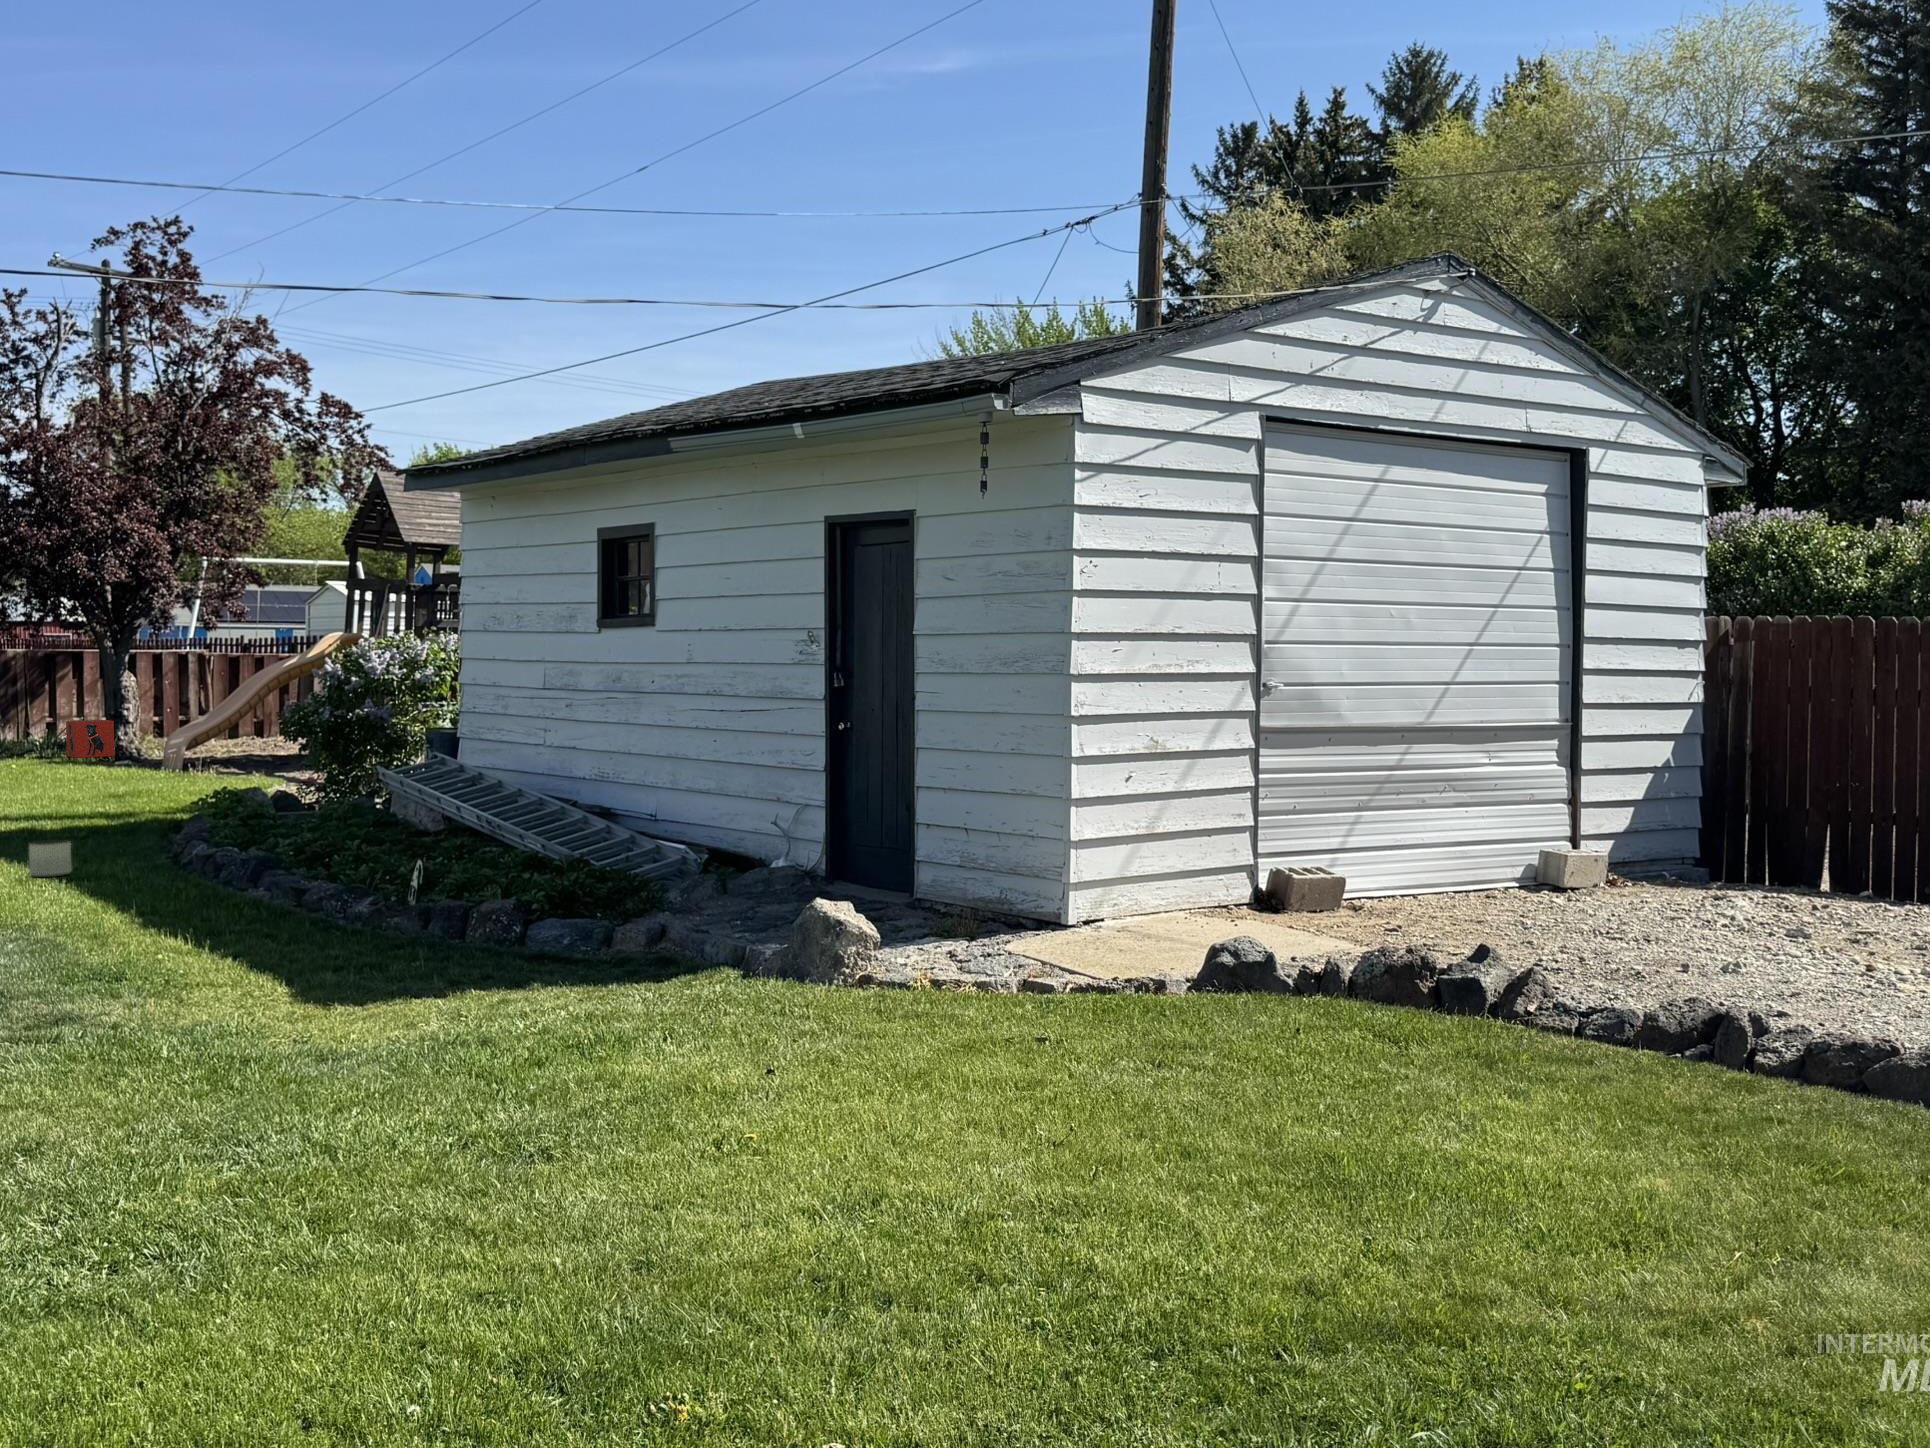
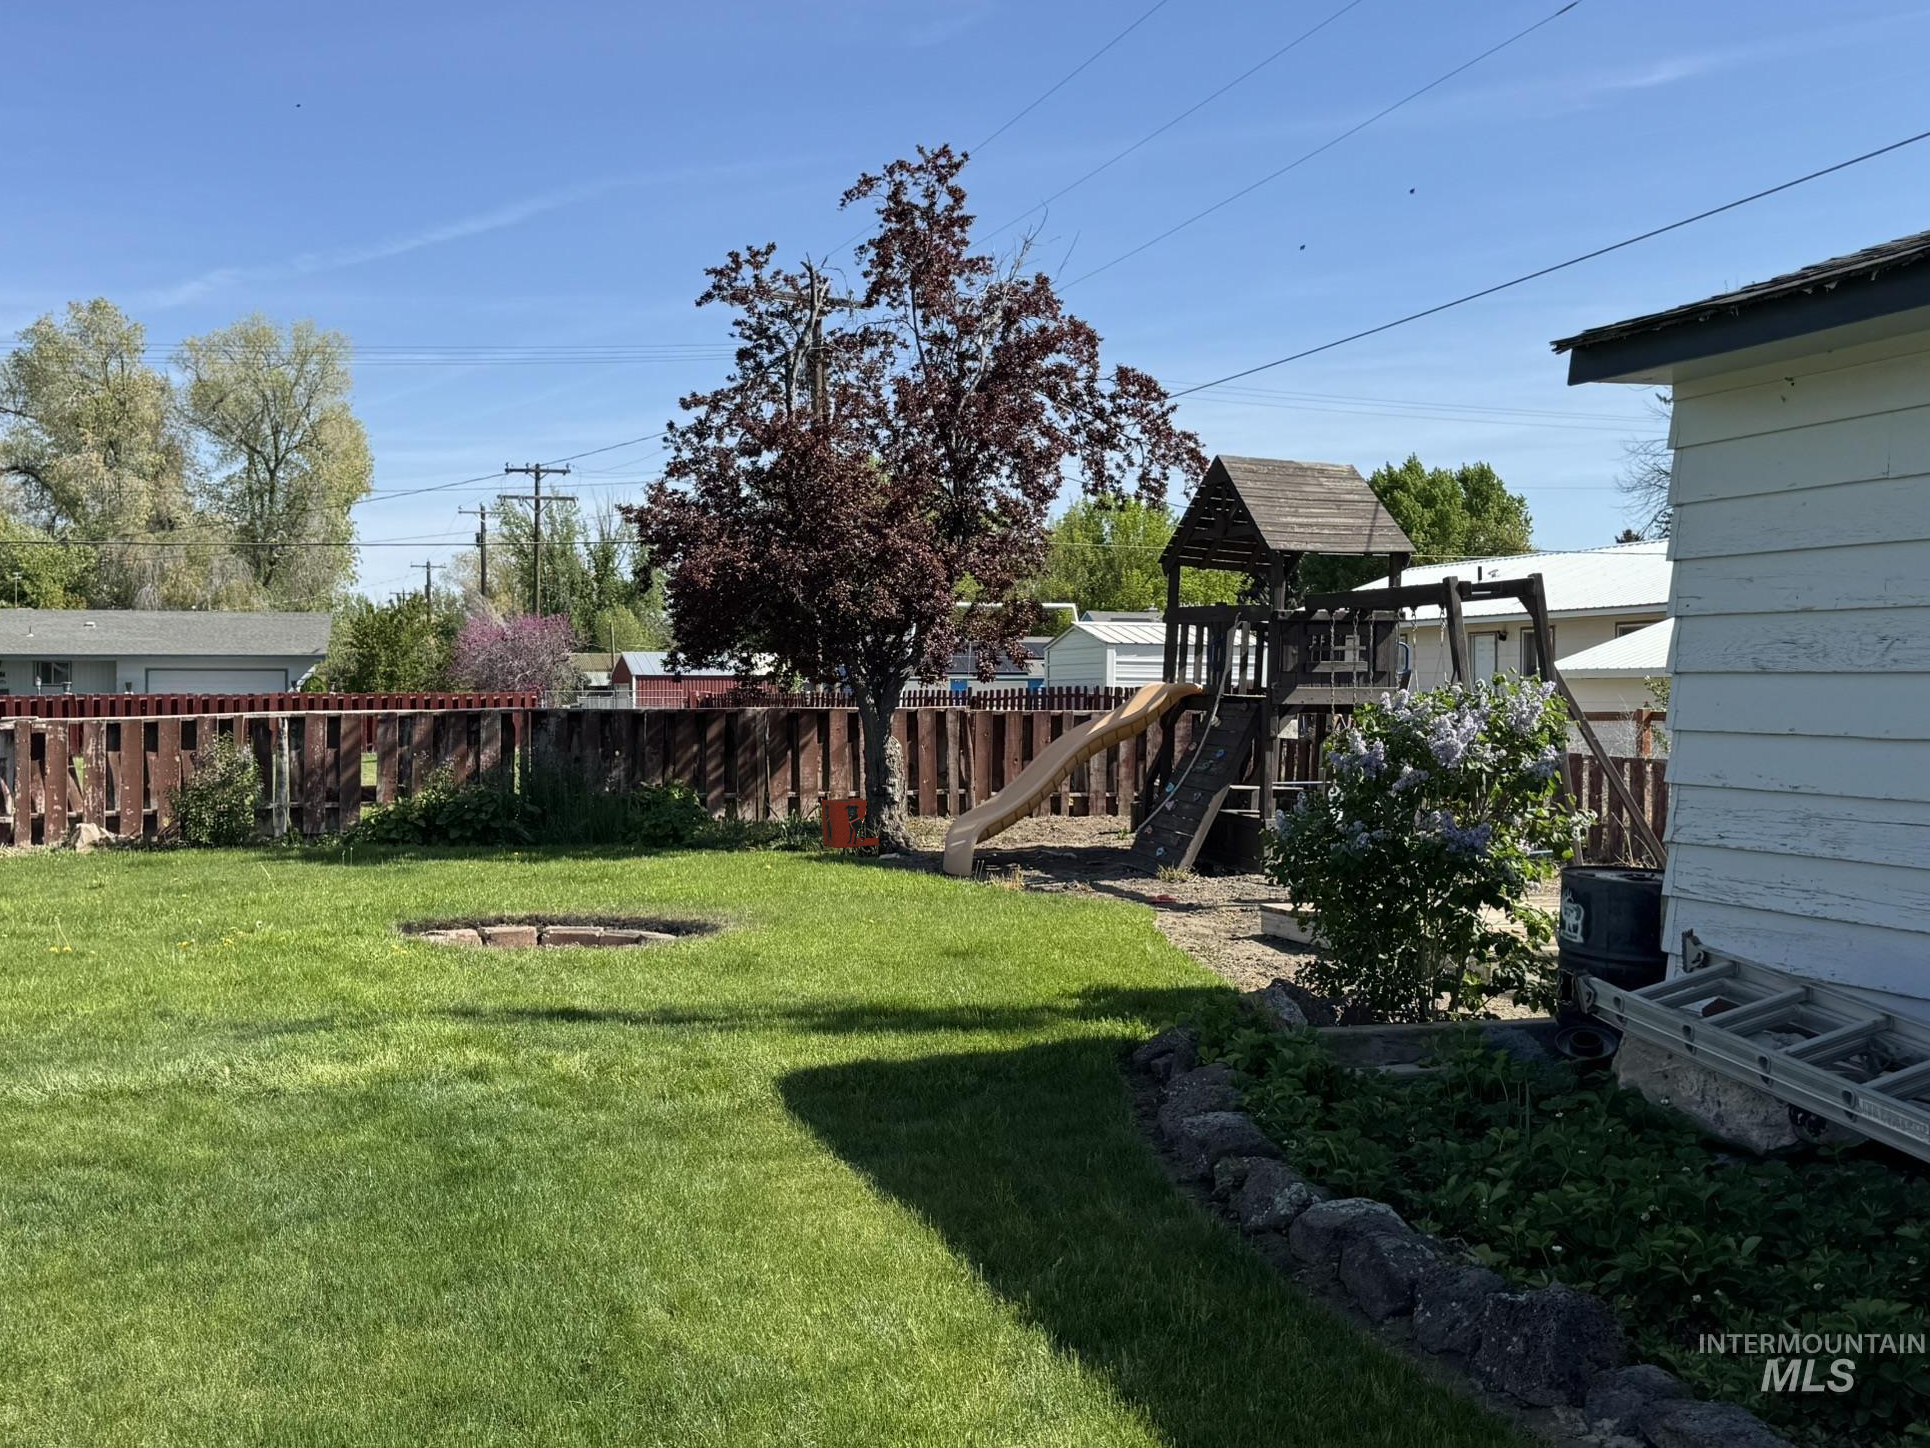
planter: present [29,840,72,877] -> none [929,1168,1024,1278]

